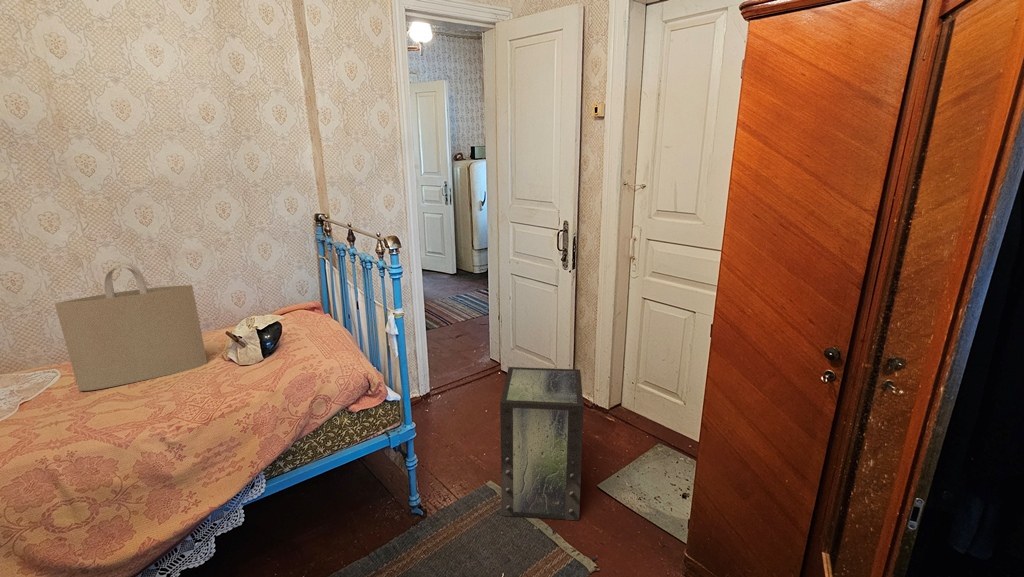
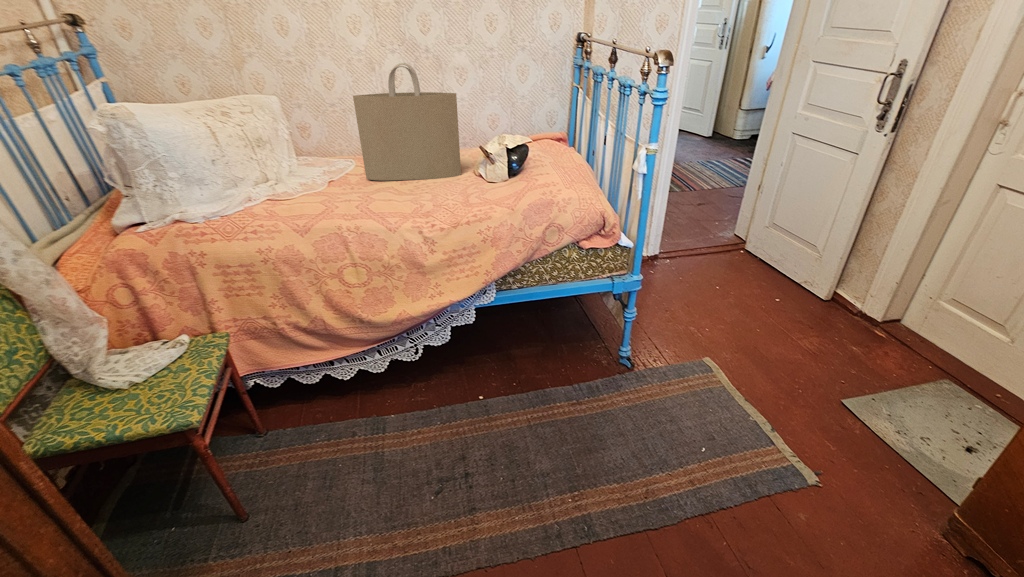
storage box: present [500,367,584,520] -> none [714,239,867,429]

